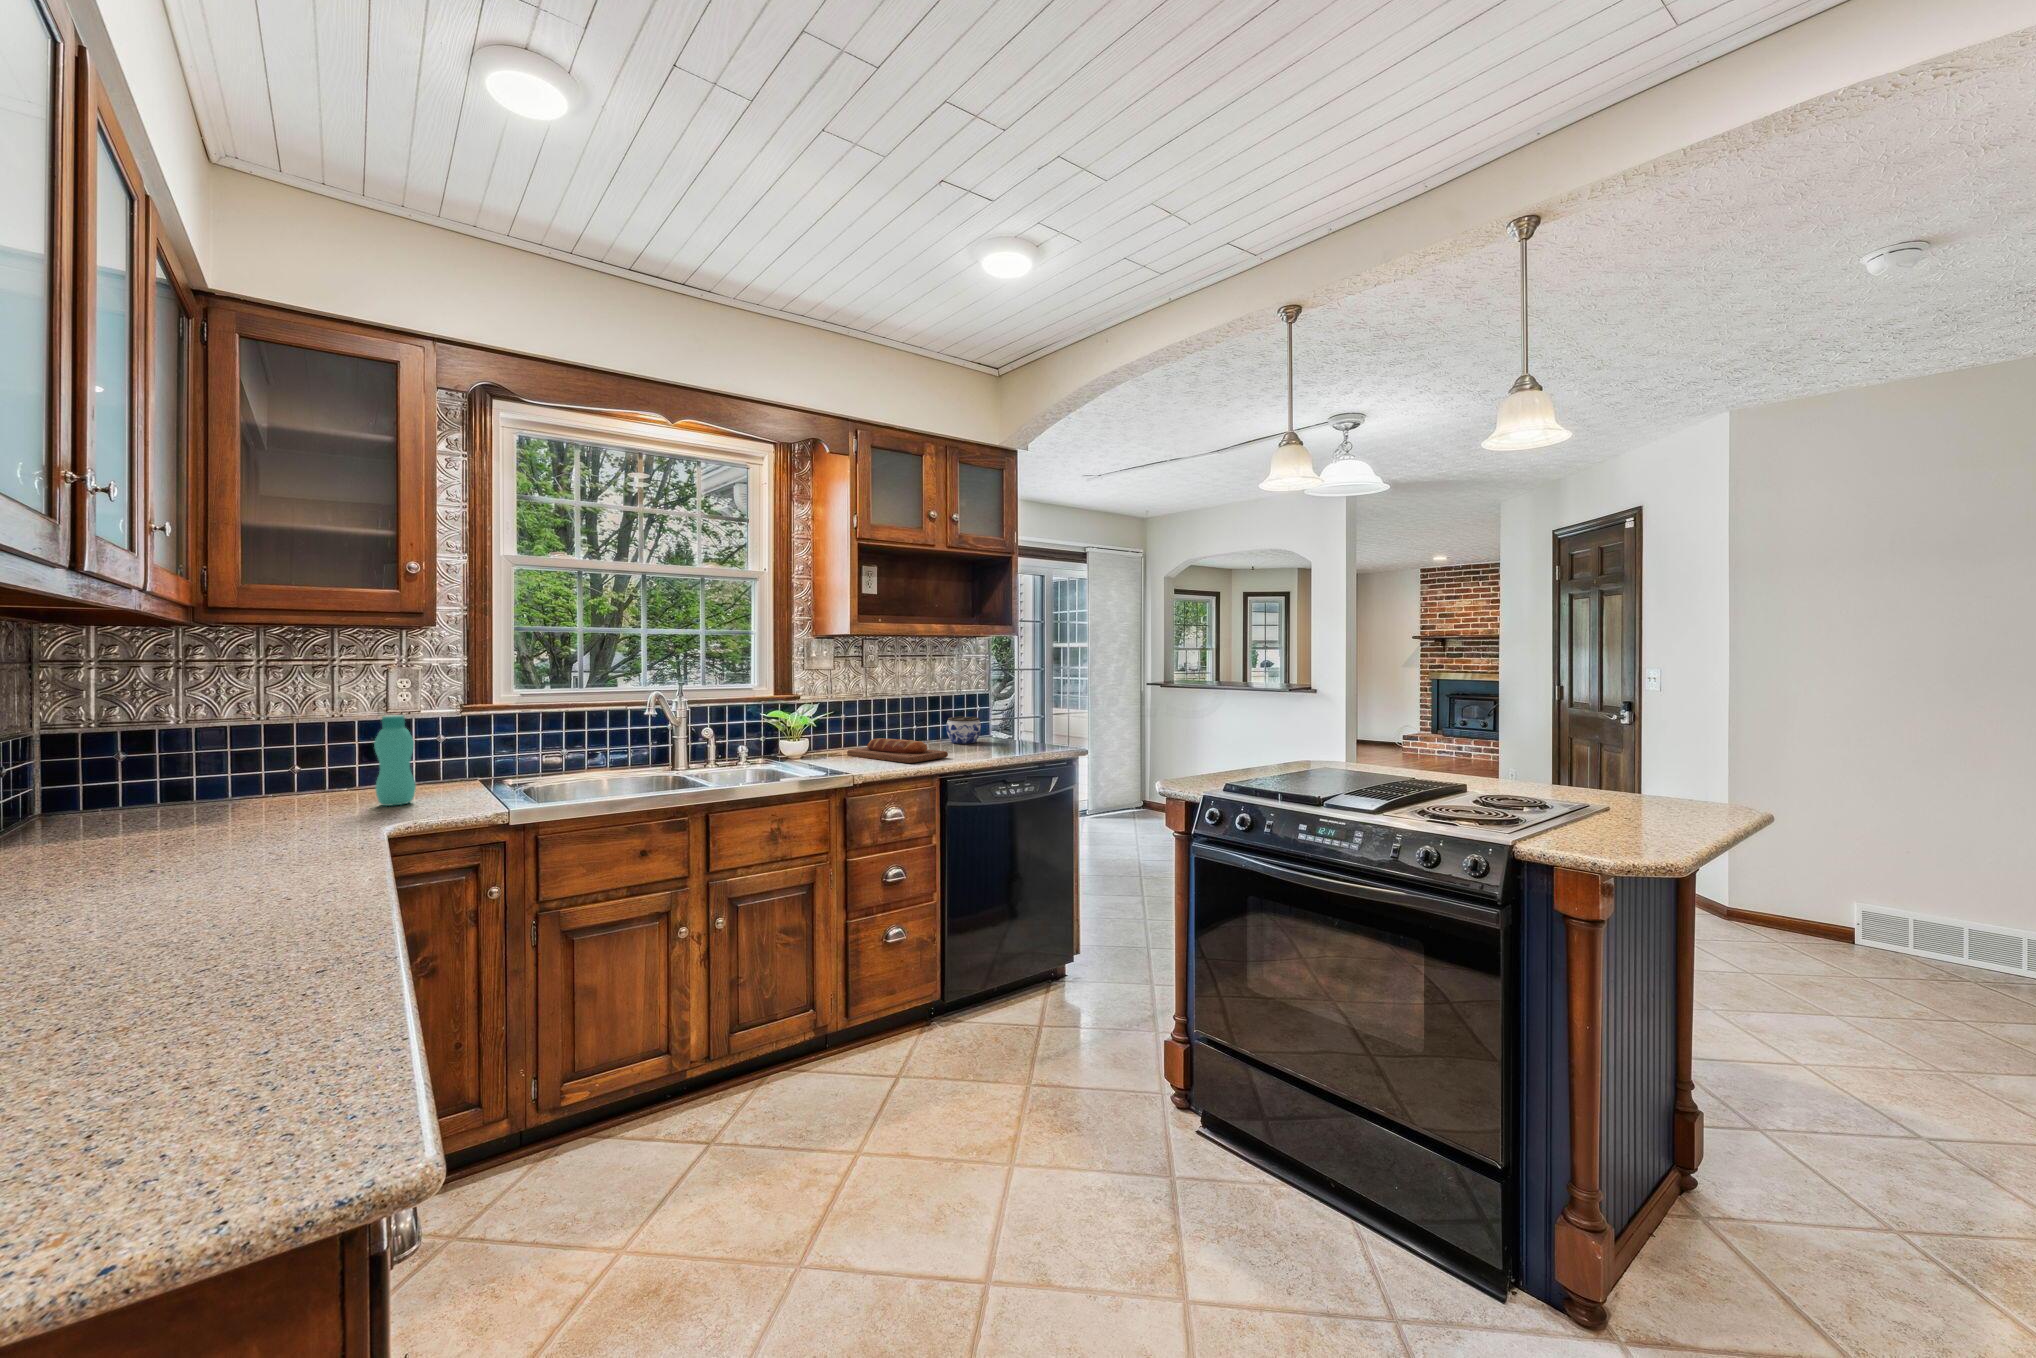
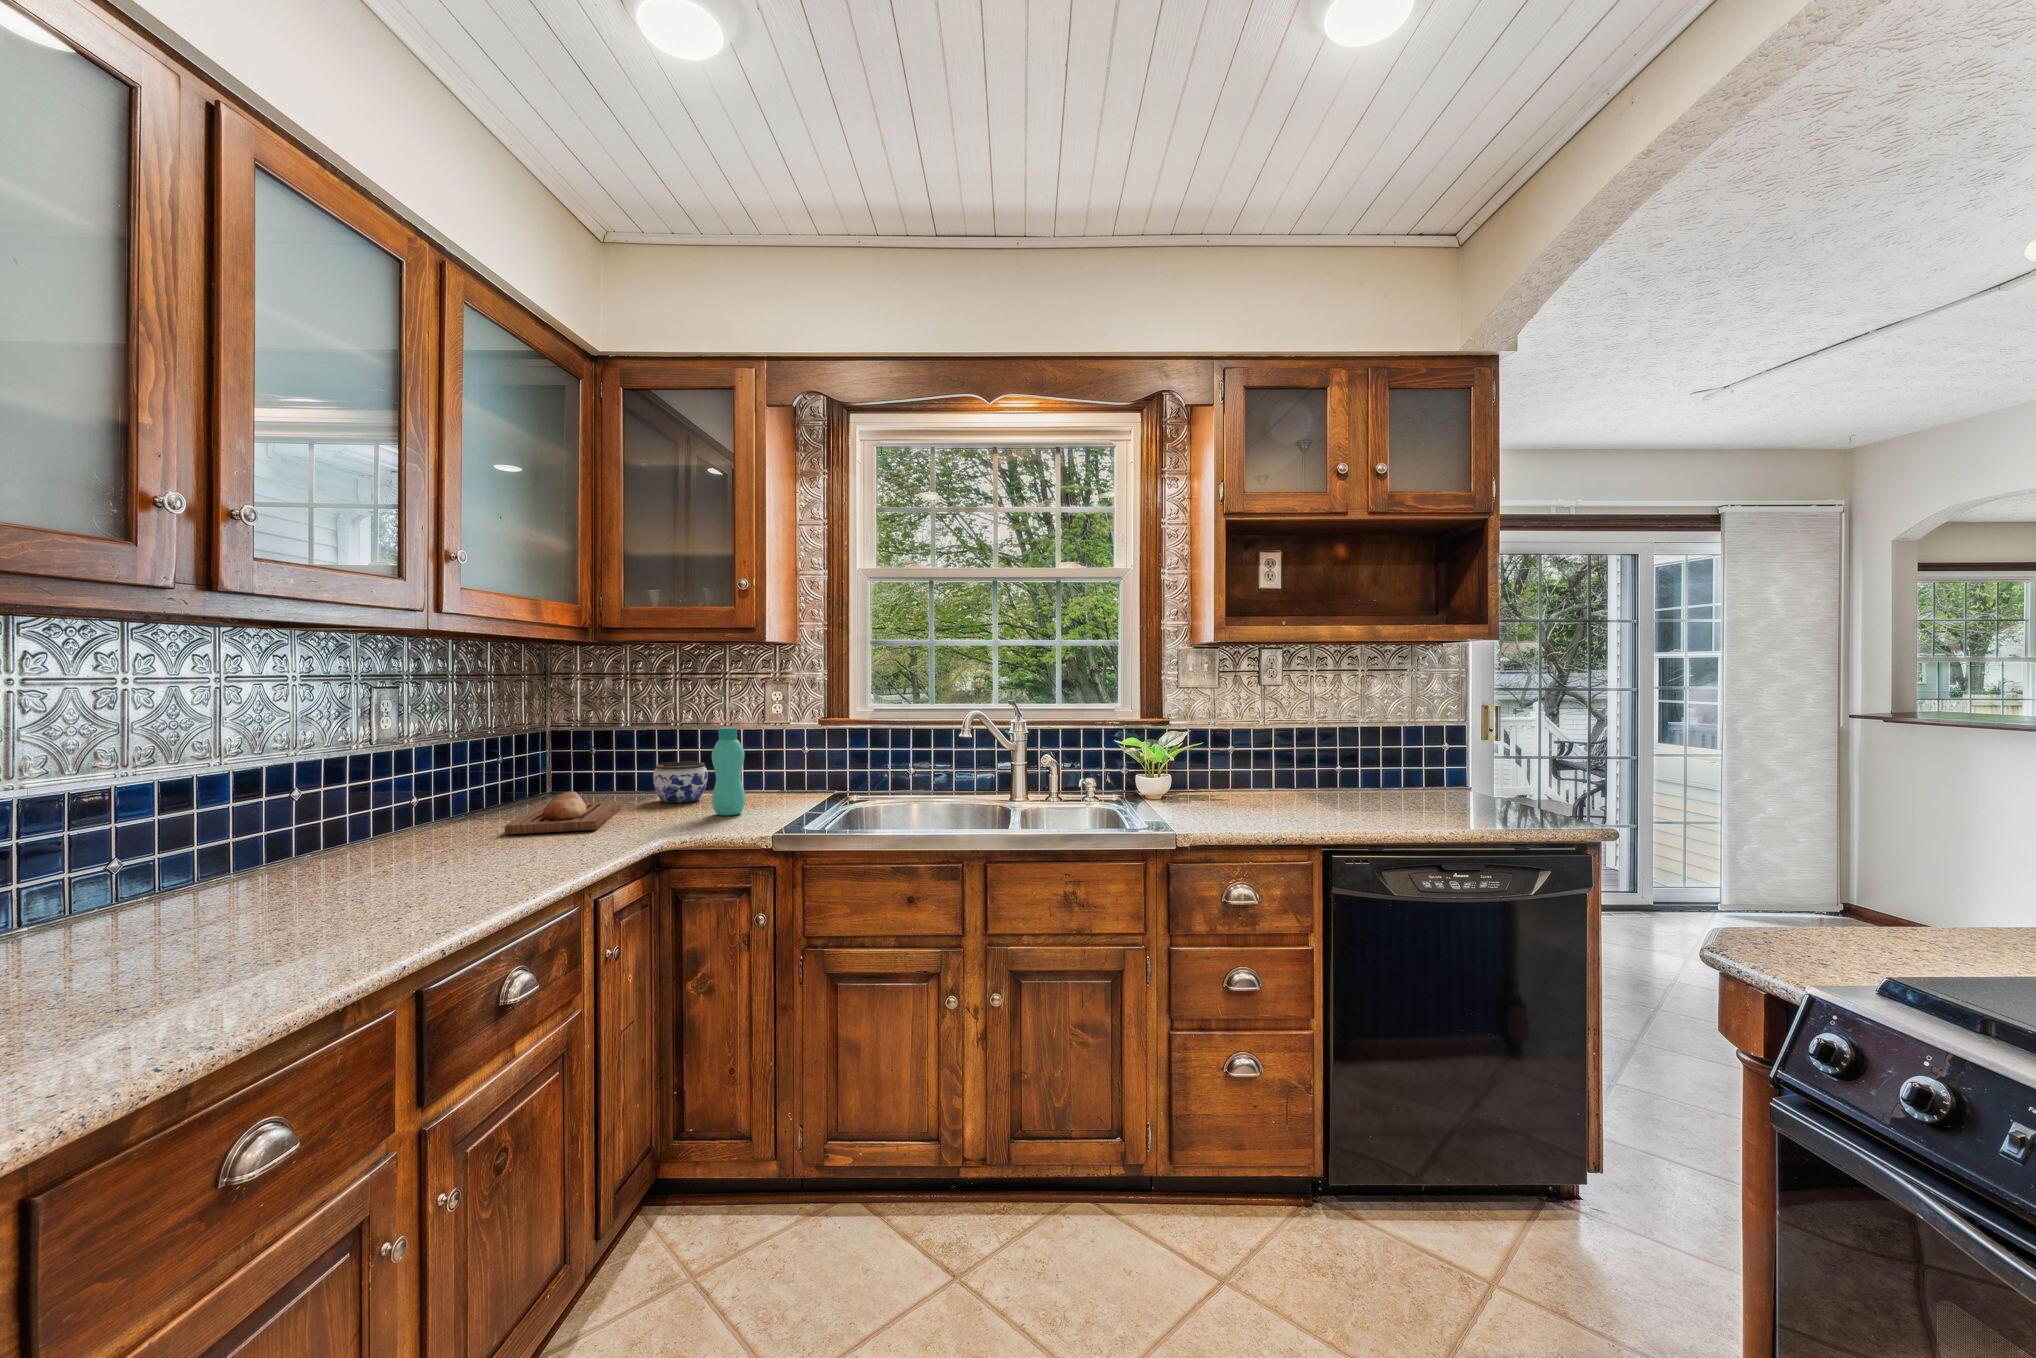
jar: present [946,716,981,744] -> present [653,761,708,803]
bread loaf: present [847,738,948,763] -> present [505,791,620,834]

